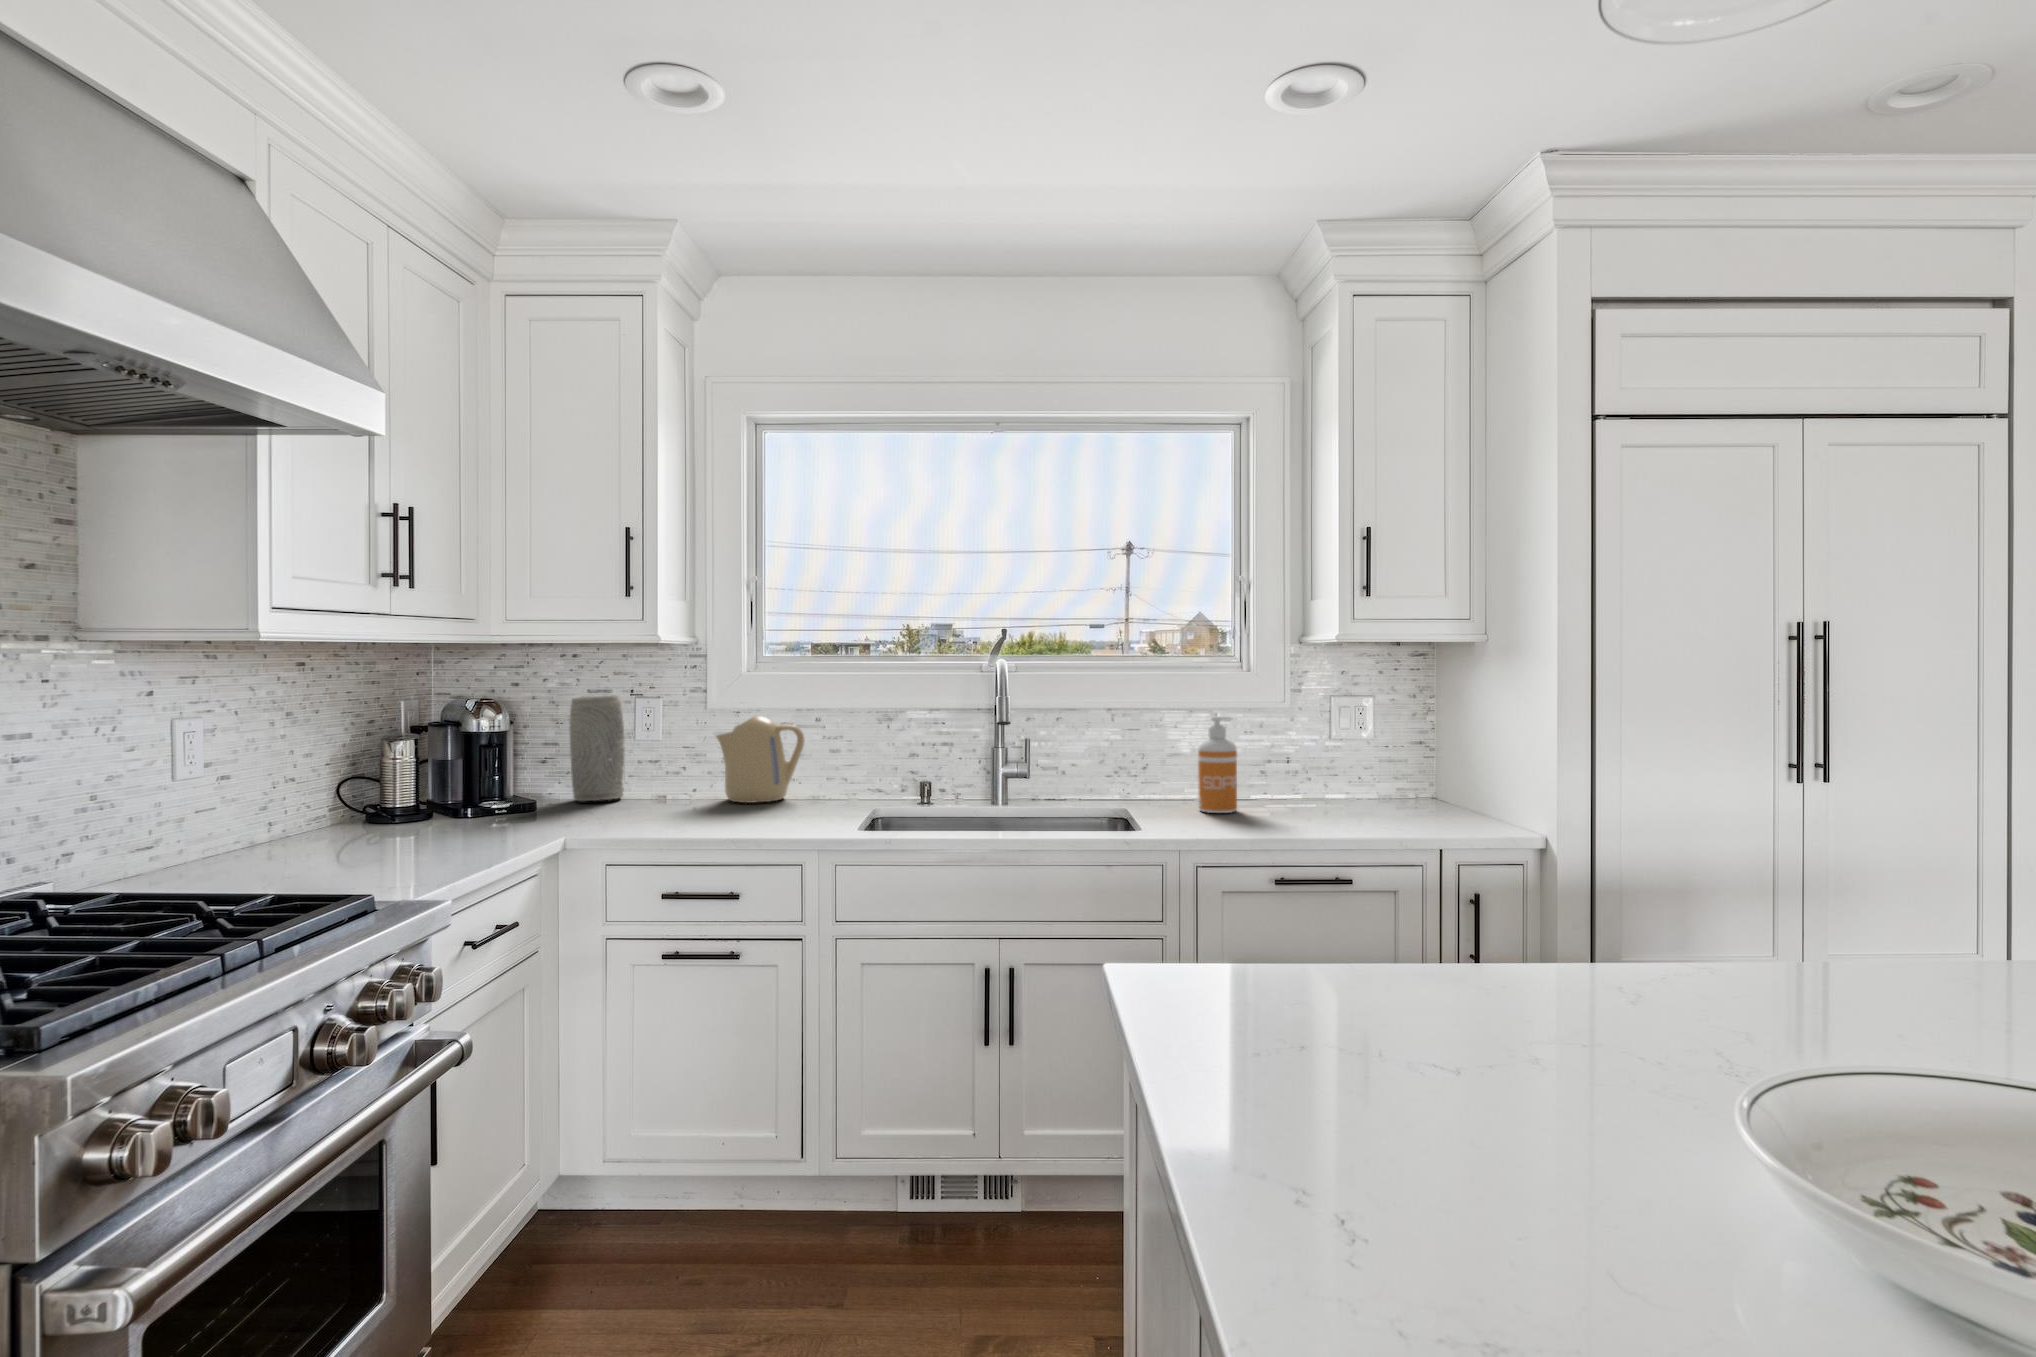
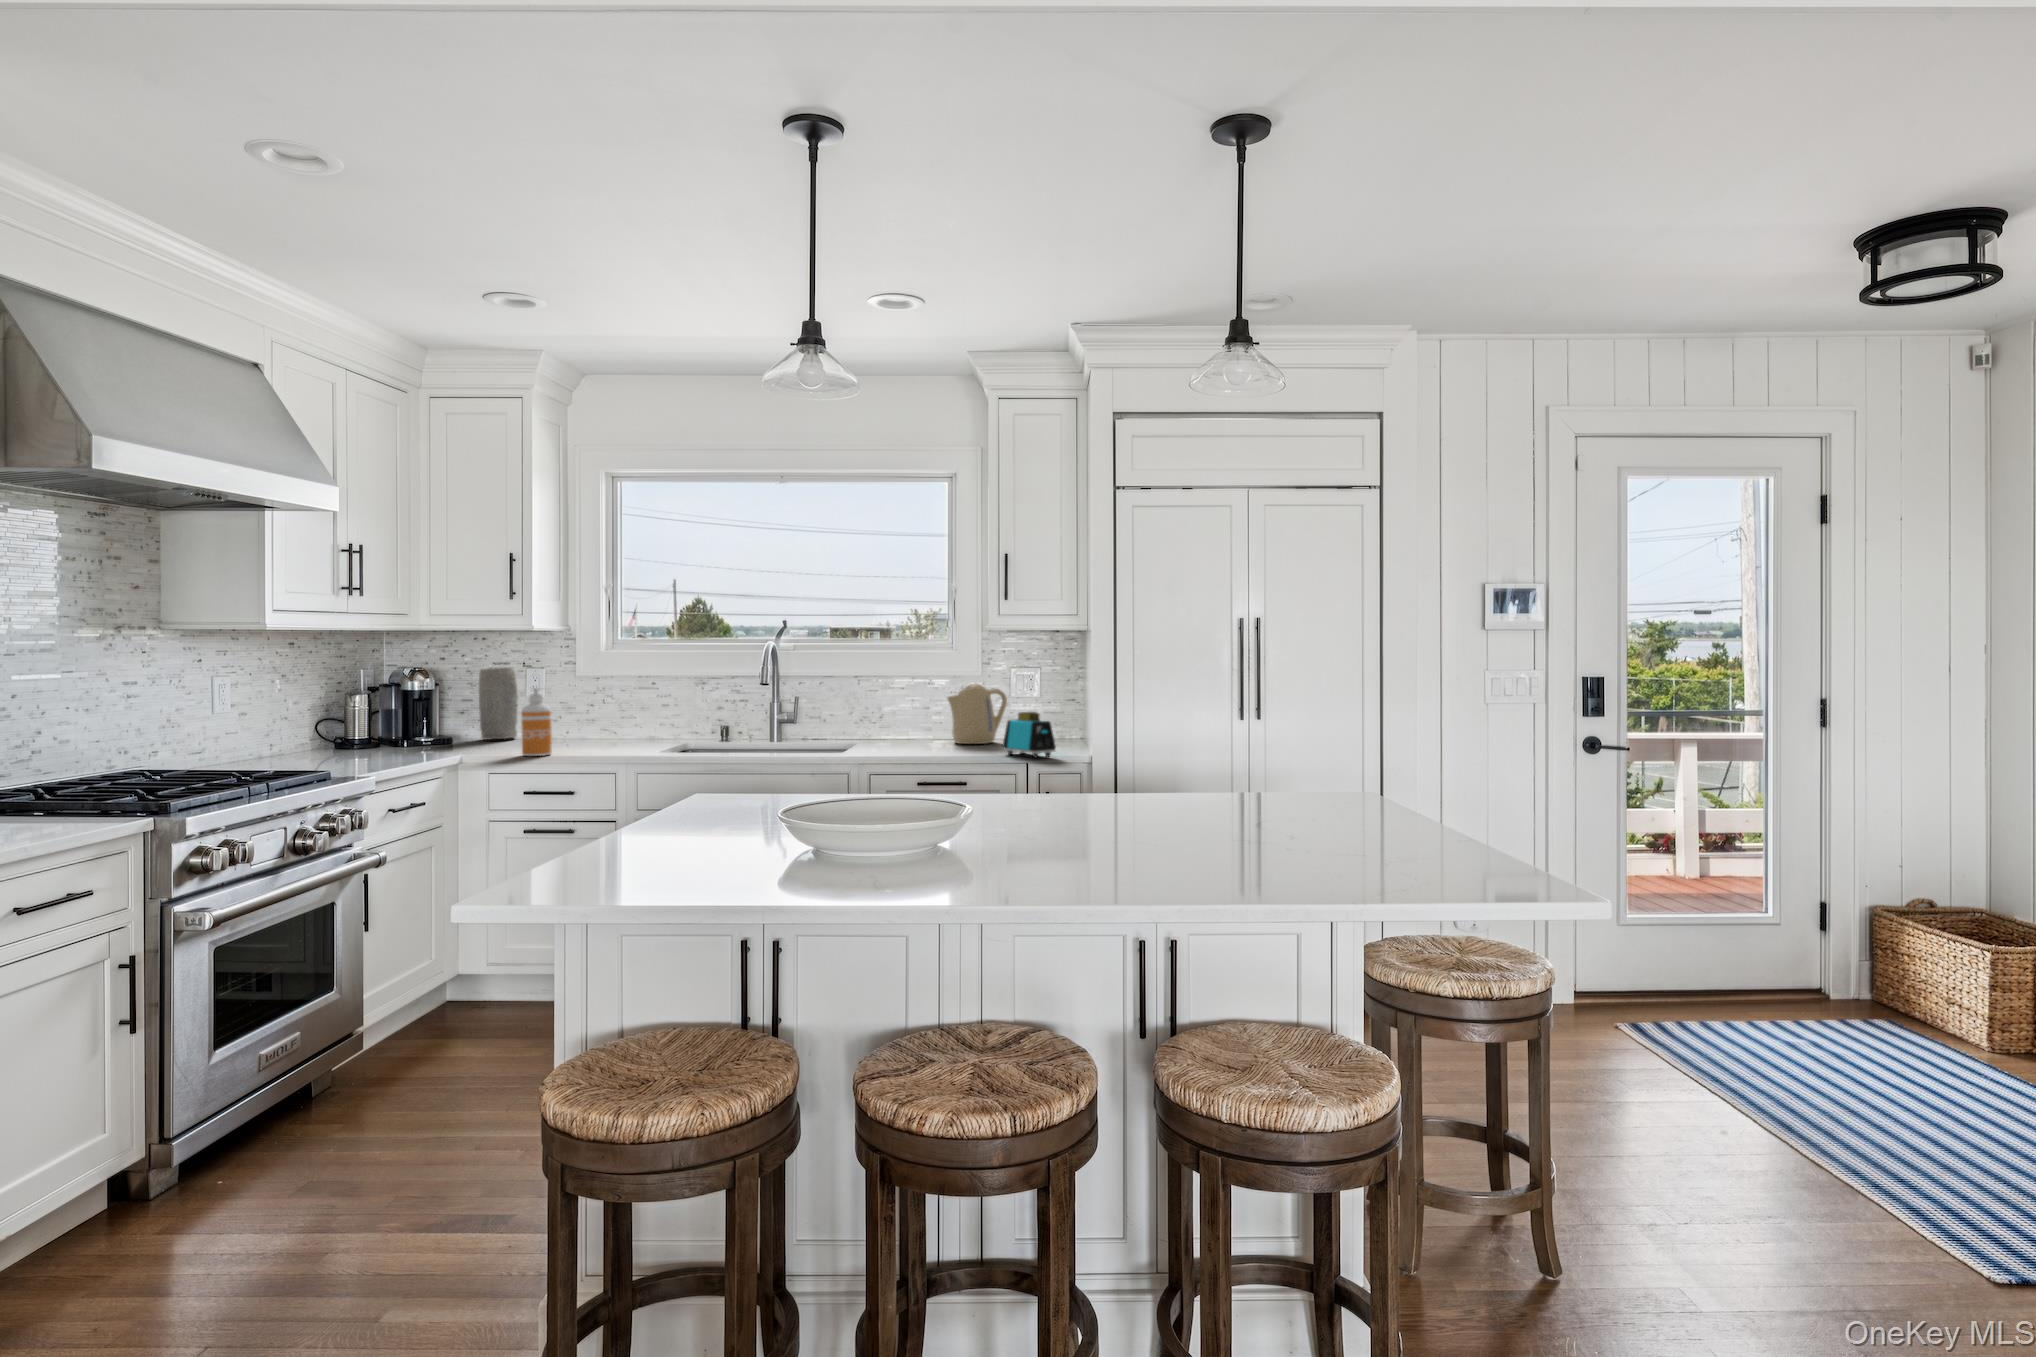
kettle: present [716,716,804,803] -> present [947,683,1007,744]
soap dispenser: present [1198,717,1237,813] -> present [521,688,552,756]
toaster: none [1388,764,1487,838] -> present [1003,712,1056,758]

